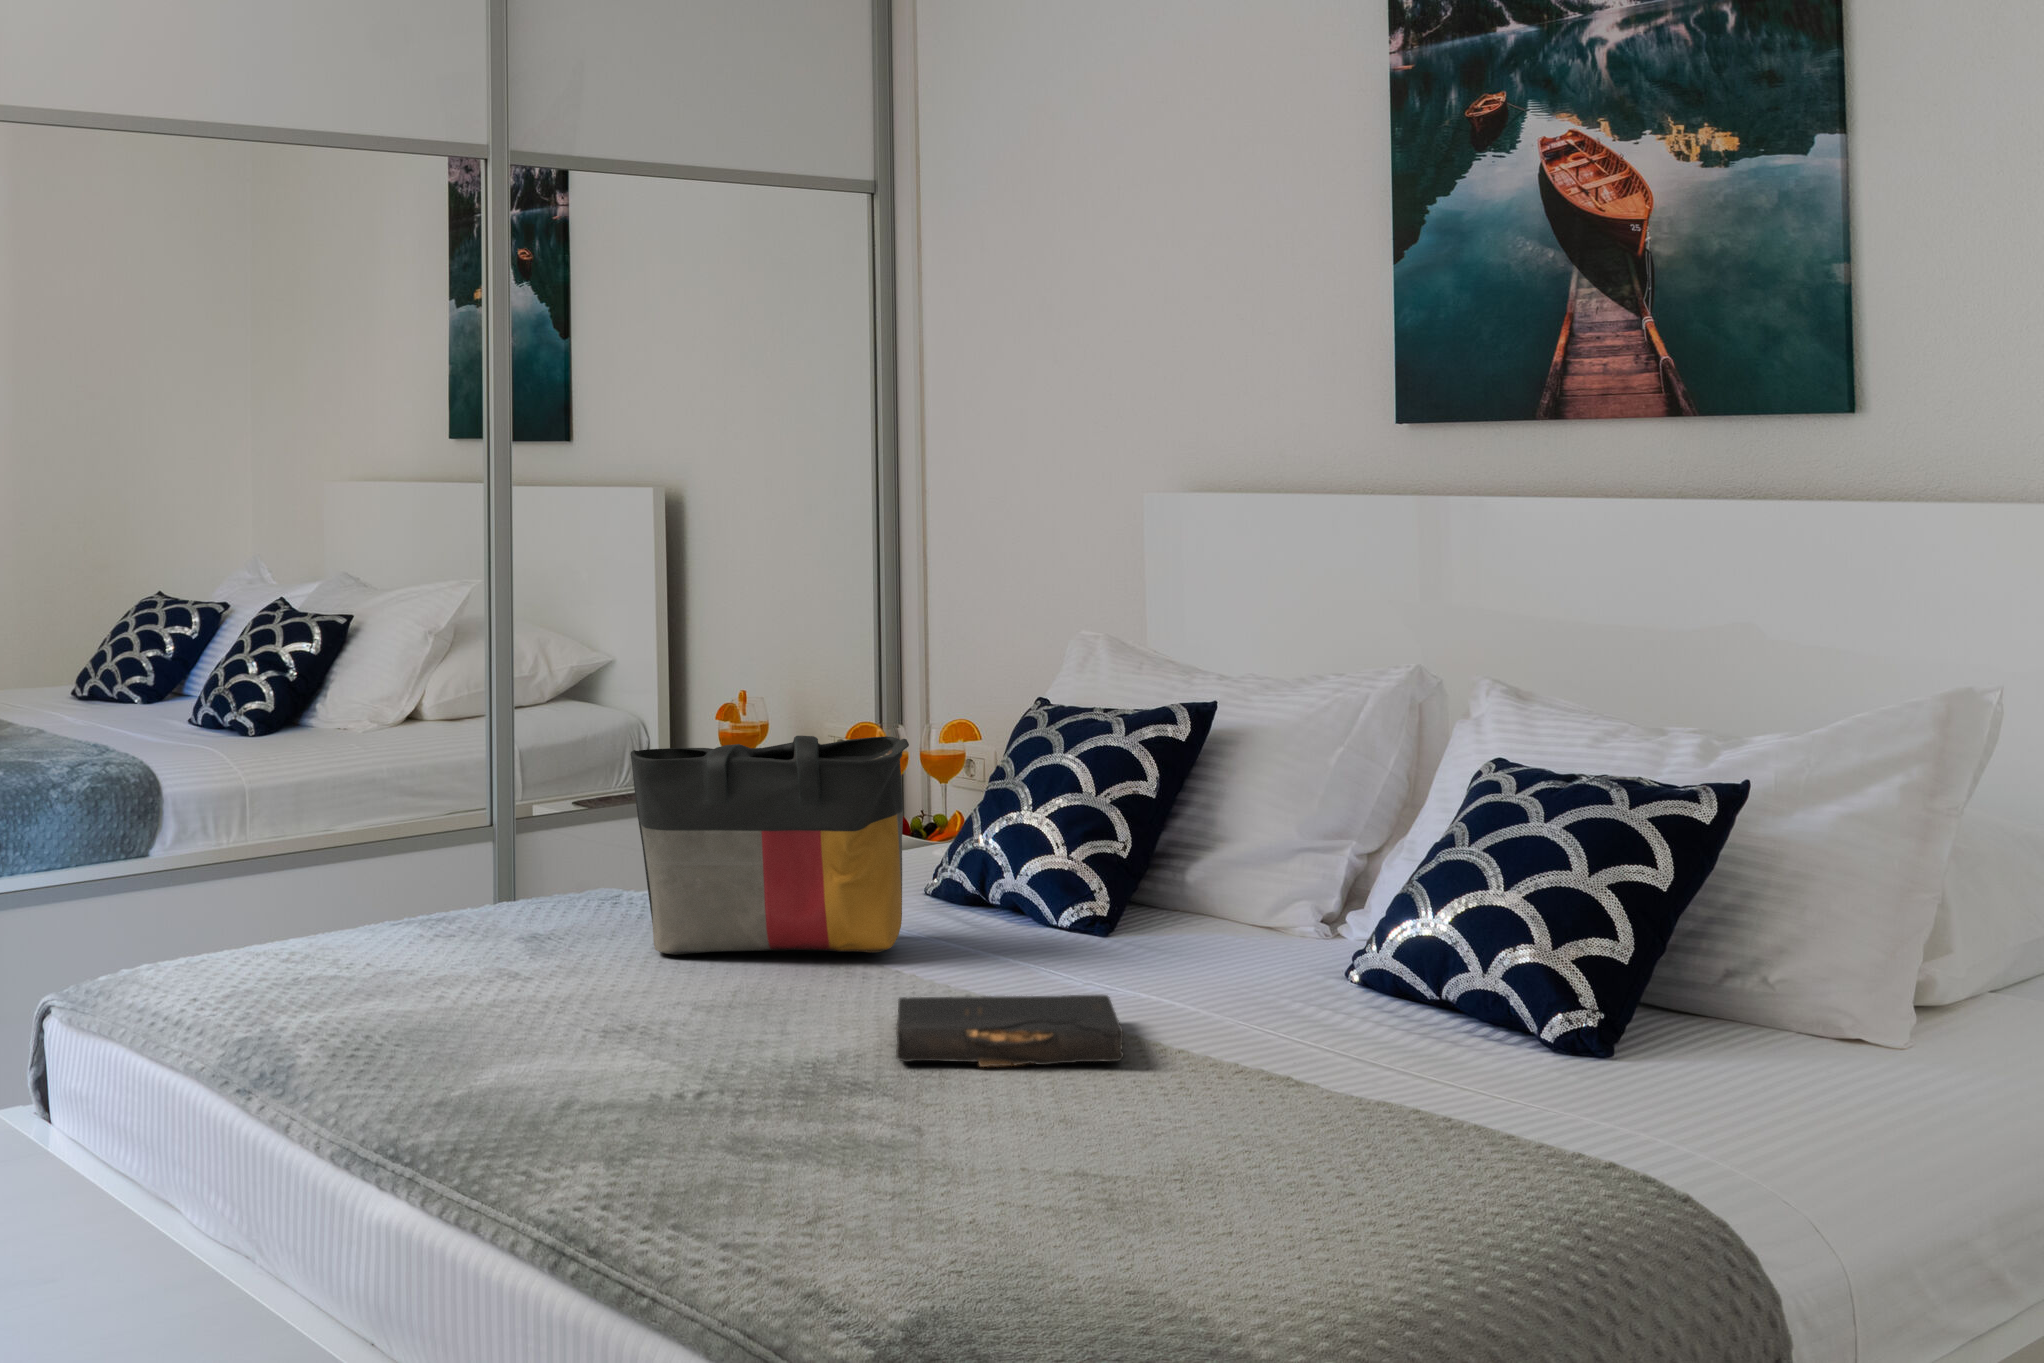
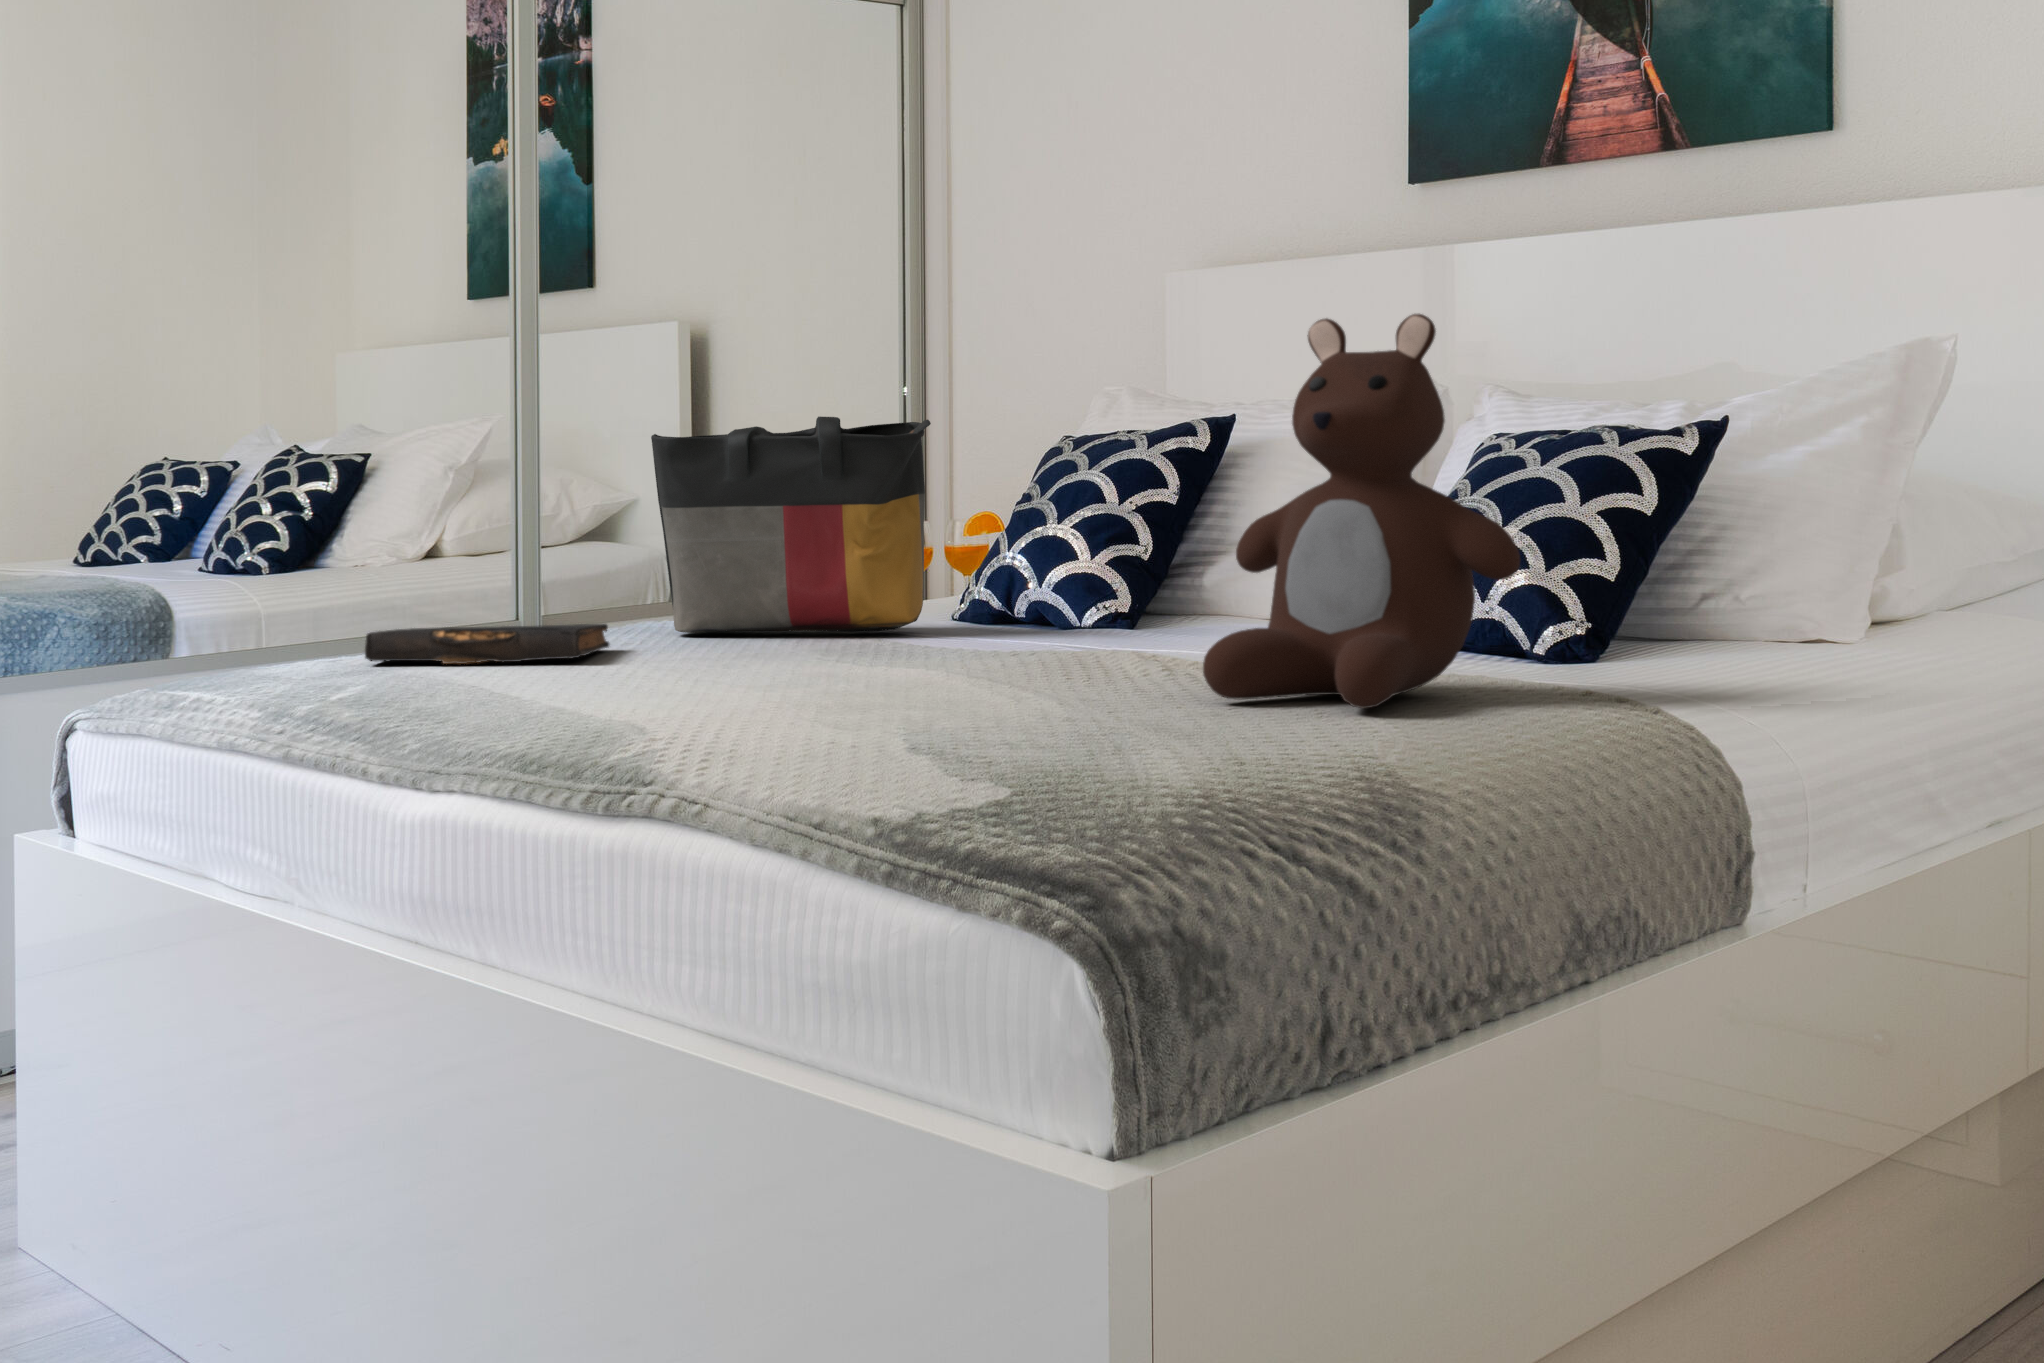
teddy bear: none [1200,748,1535,1201] -> present [1203,314,1520,708]
book: present [896,995,1123,1067] -> present [365,624,609,664]

